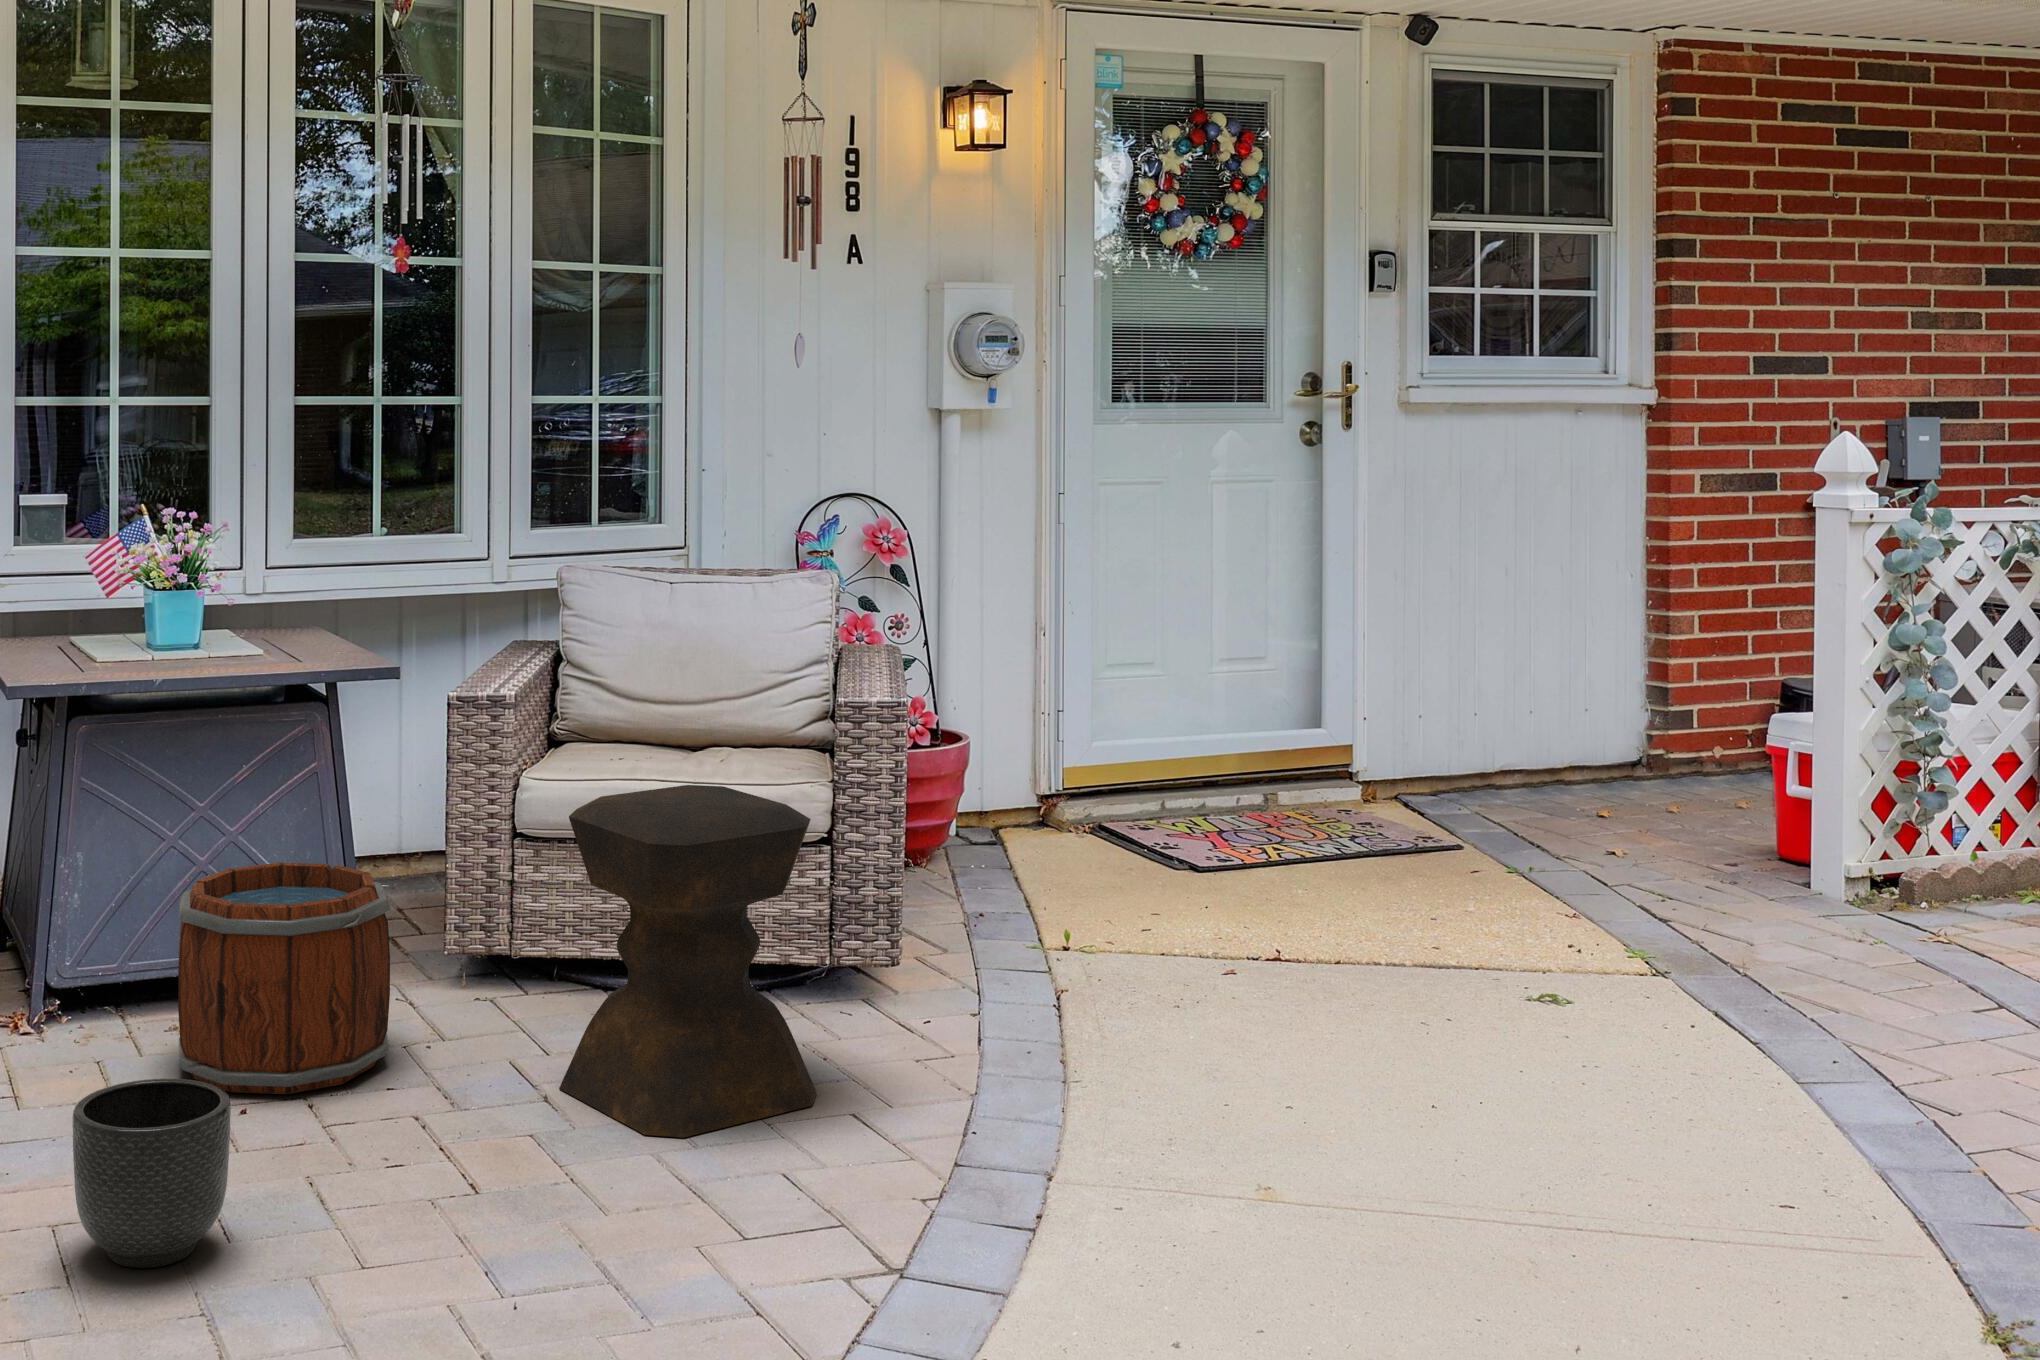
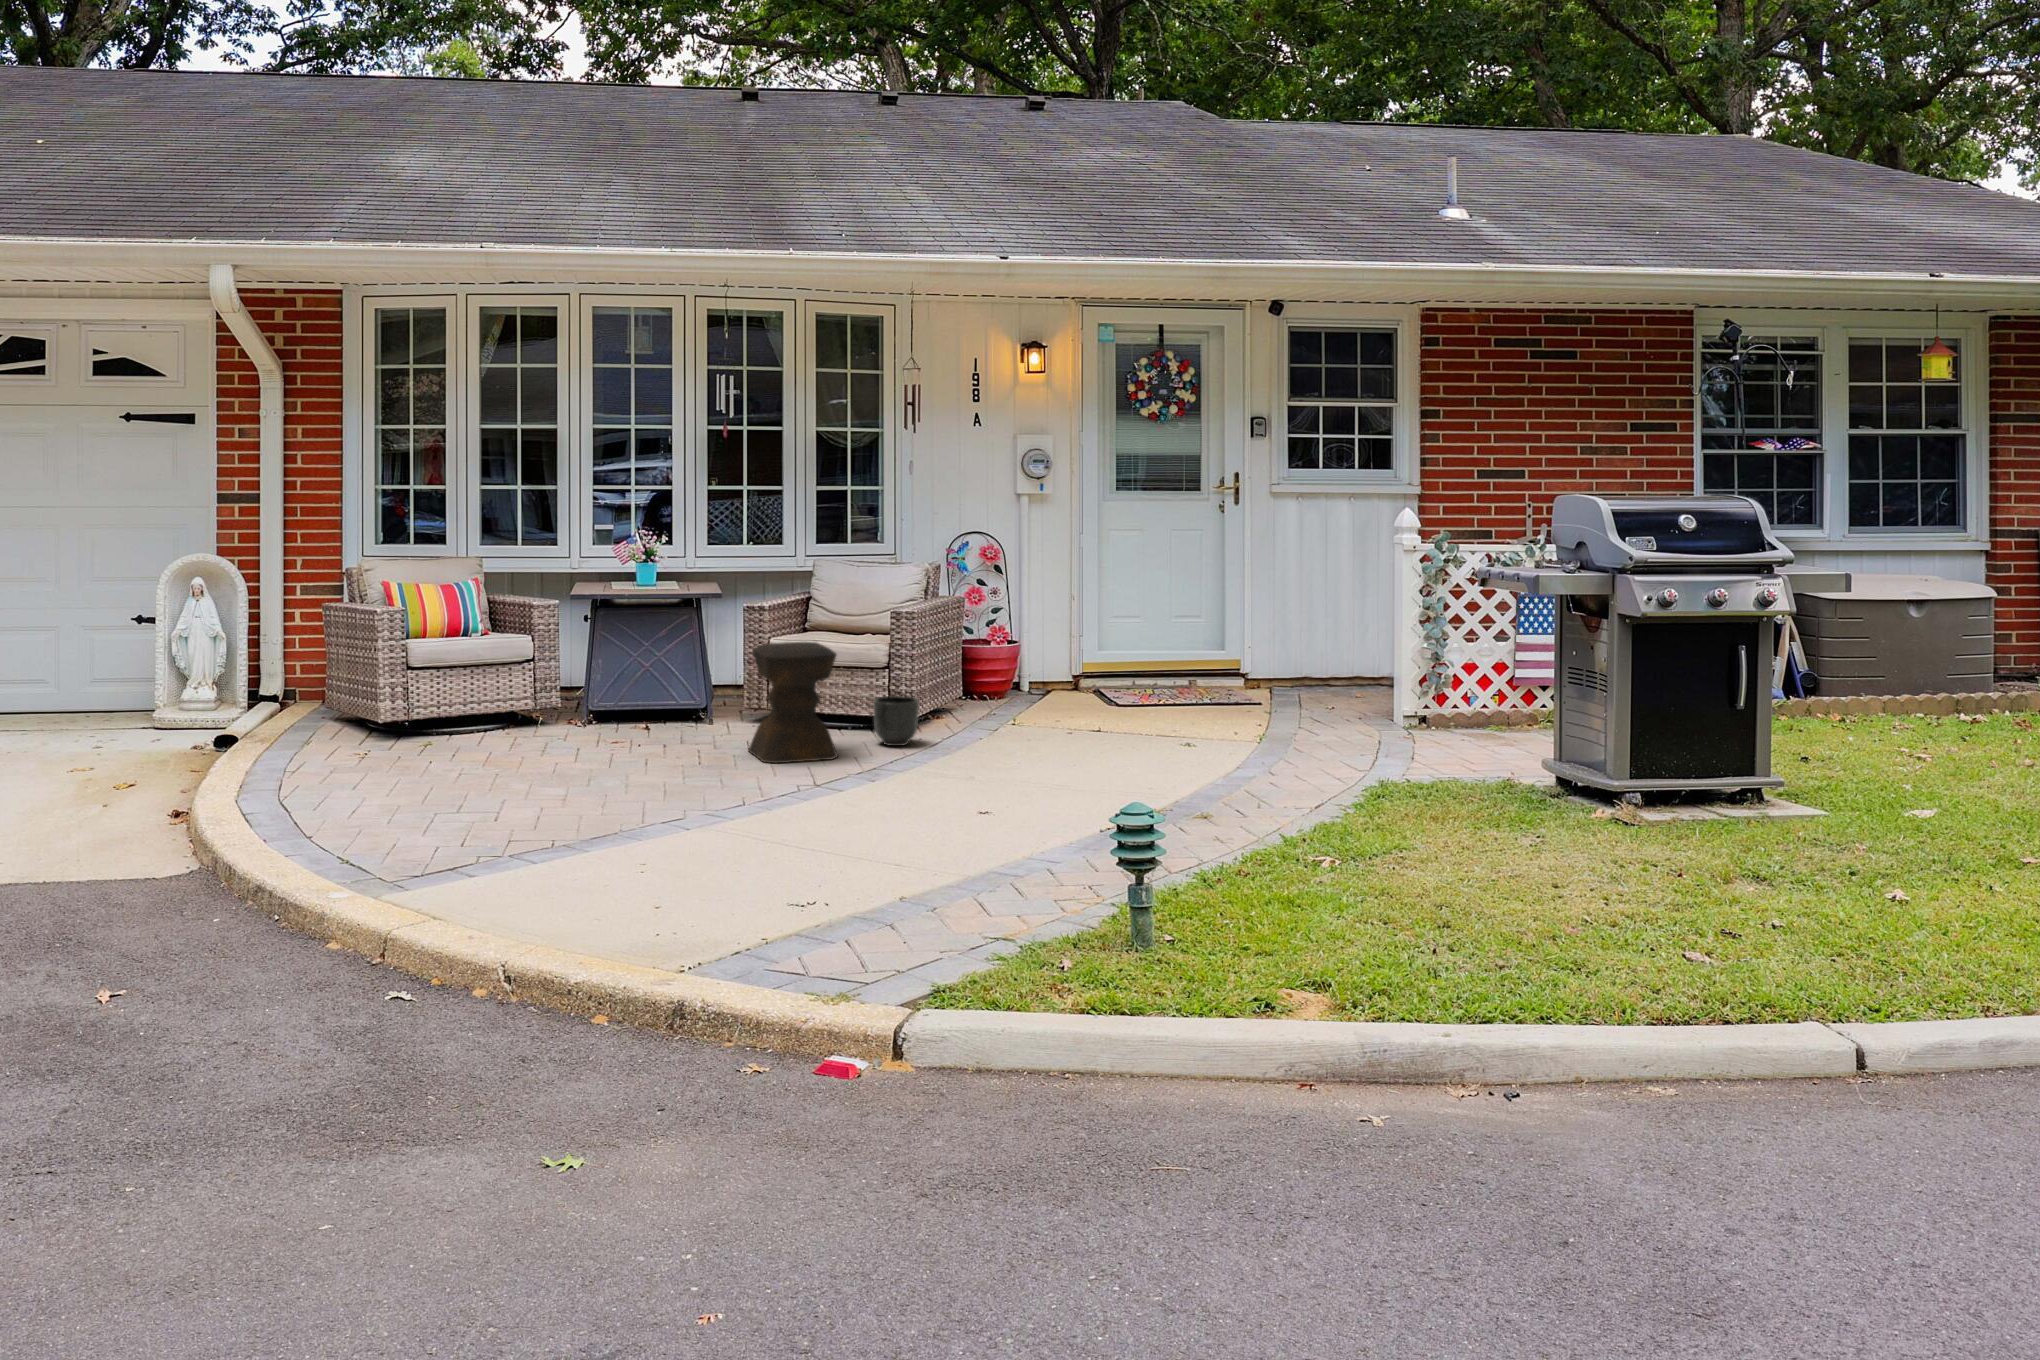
bucket: present [178,862,390,1094] -> none [618,667,699,746]
planter: present [73,1079,231,1268] -> present [874,696,919,746]

